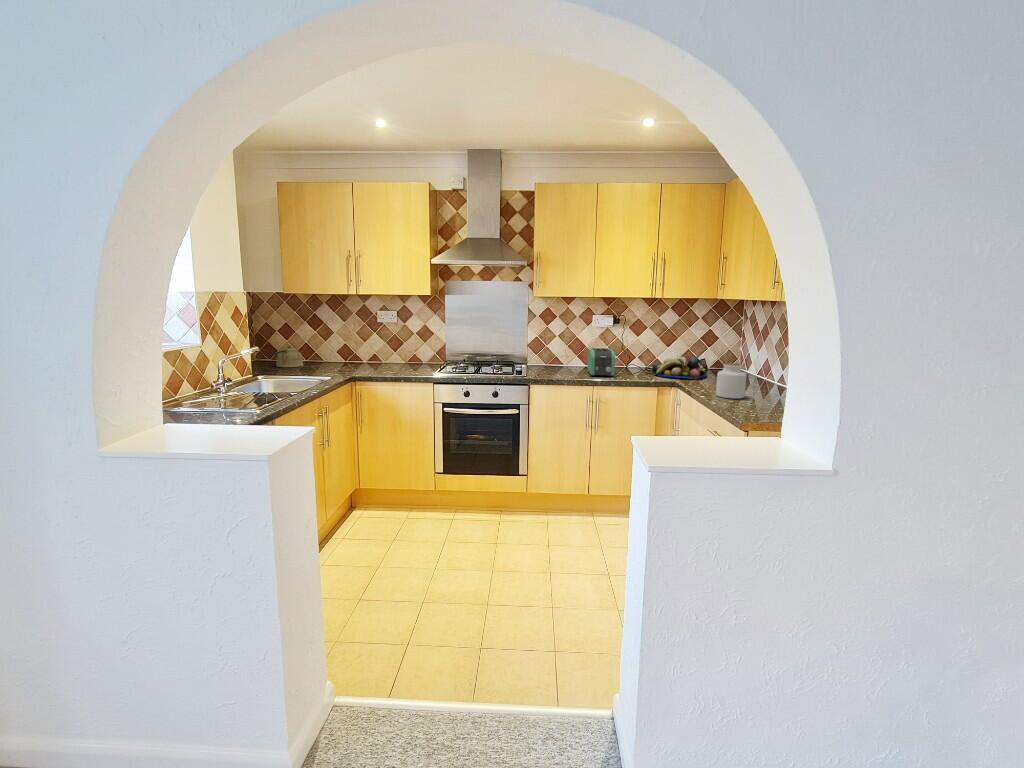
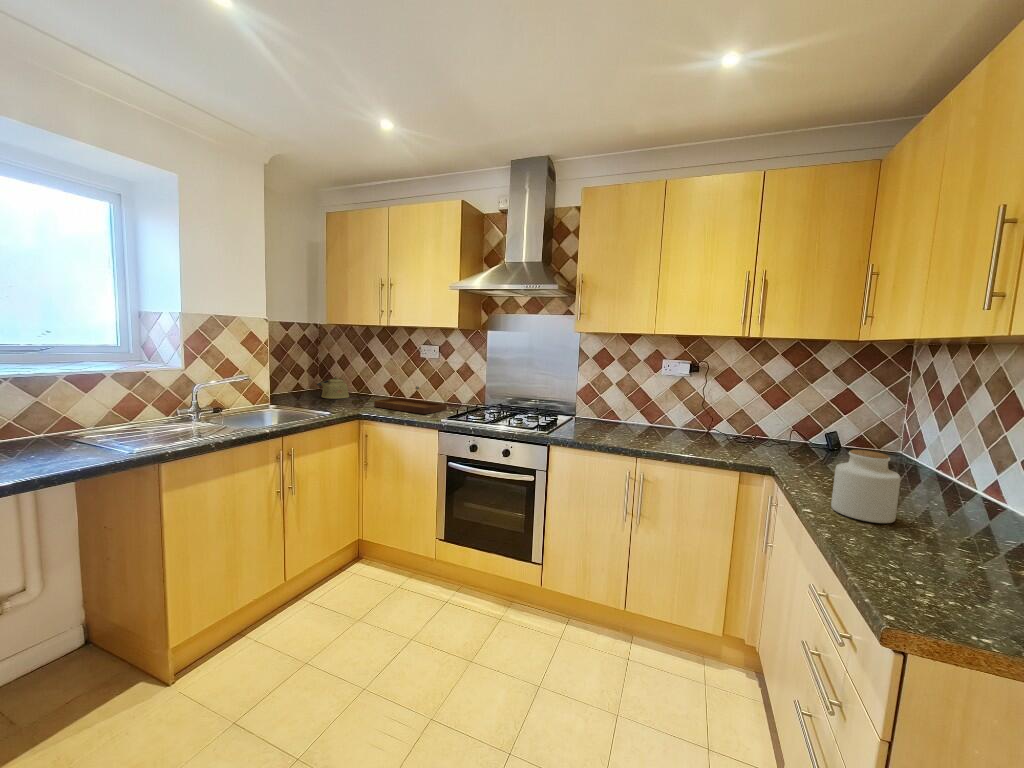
toaster: present [588,348,615,376] -> none [639,403,680,445]
tray: none [350,349,417,372] -> present [374,386,447,414]
fruit bowl: present [652,356,707,378] -> none [739,426,834,464]

